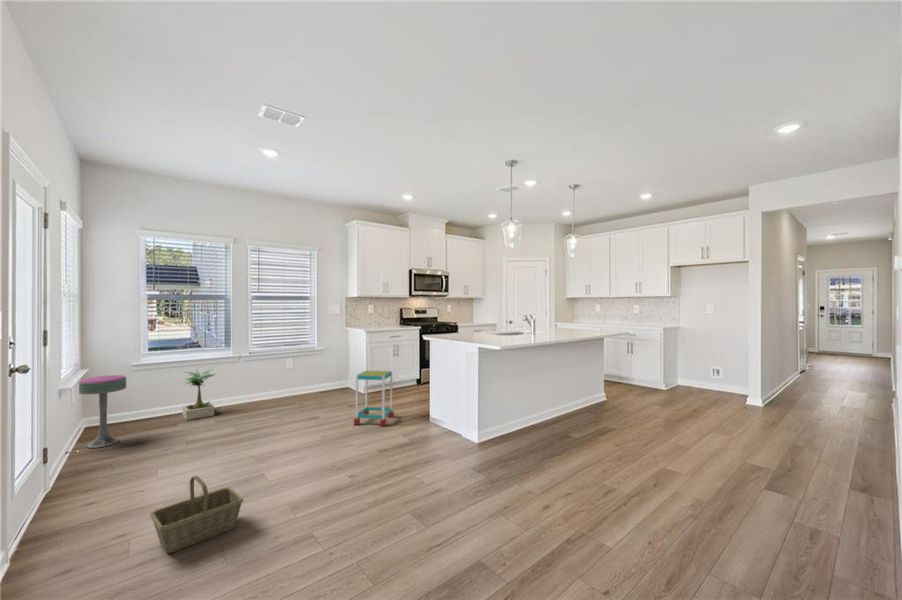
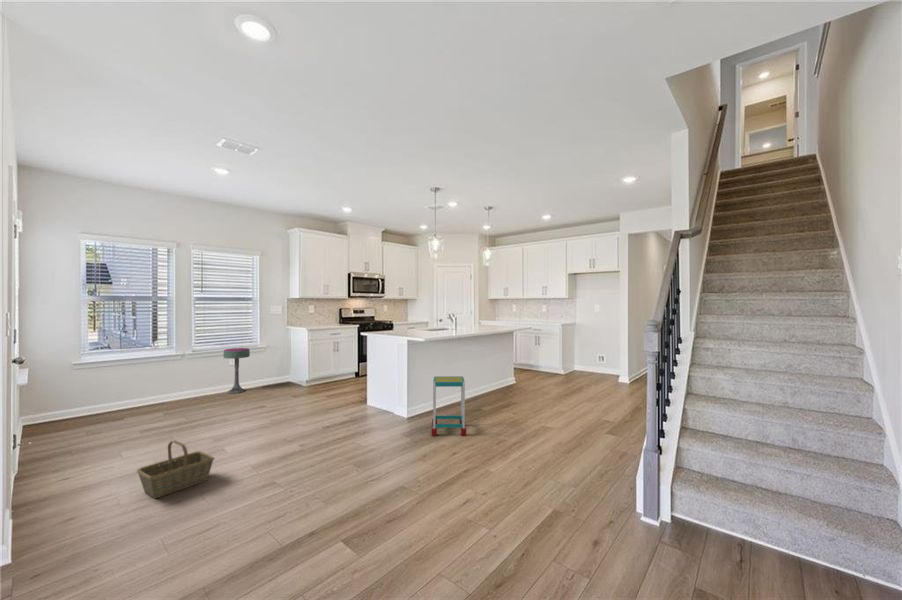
potted plant: present [182,370,215,420] -> none [129,364,168,412]
side table: present [354,370,394,426] -> present [431,376,466,436]
bar stool: present [79,375,126,448] -> present [223,348,250,393]

